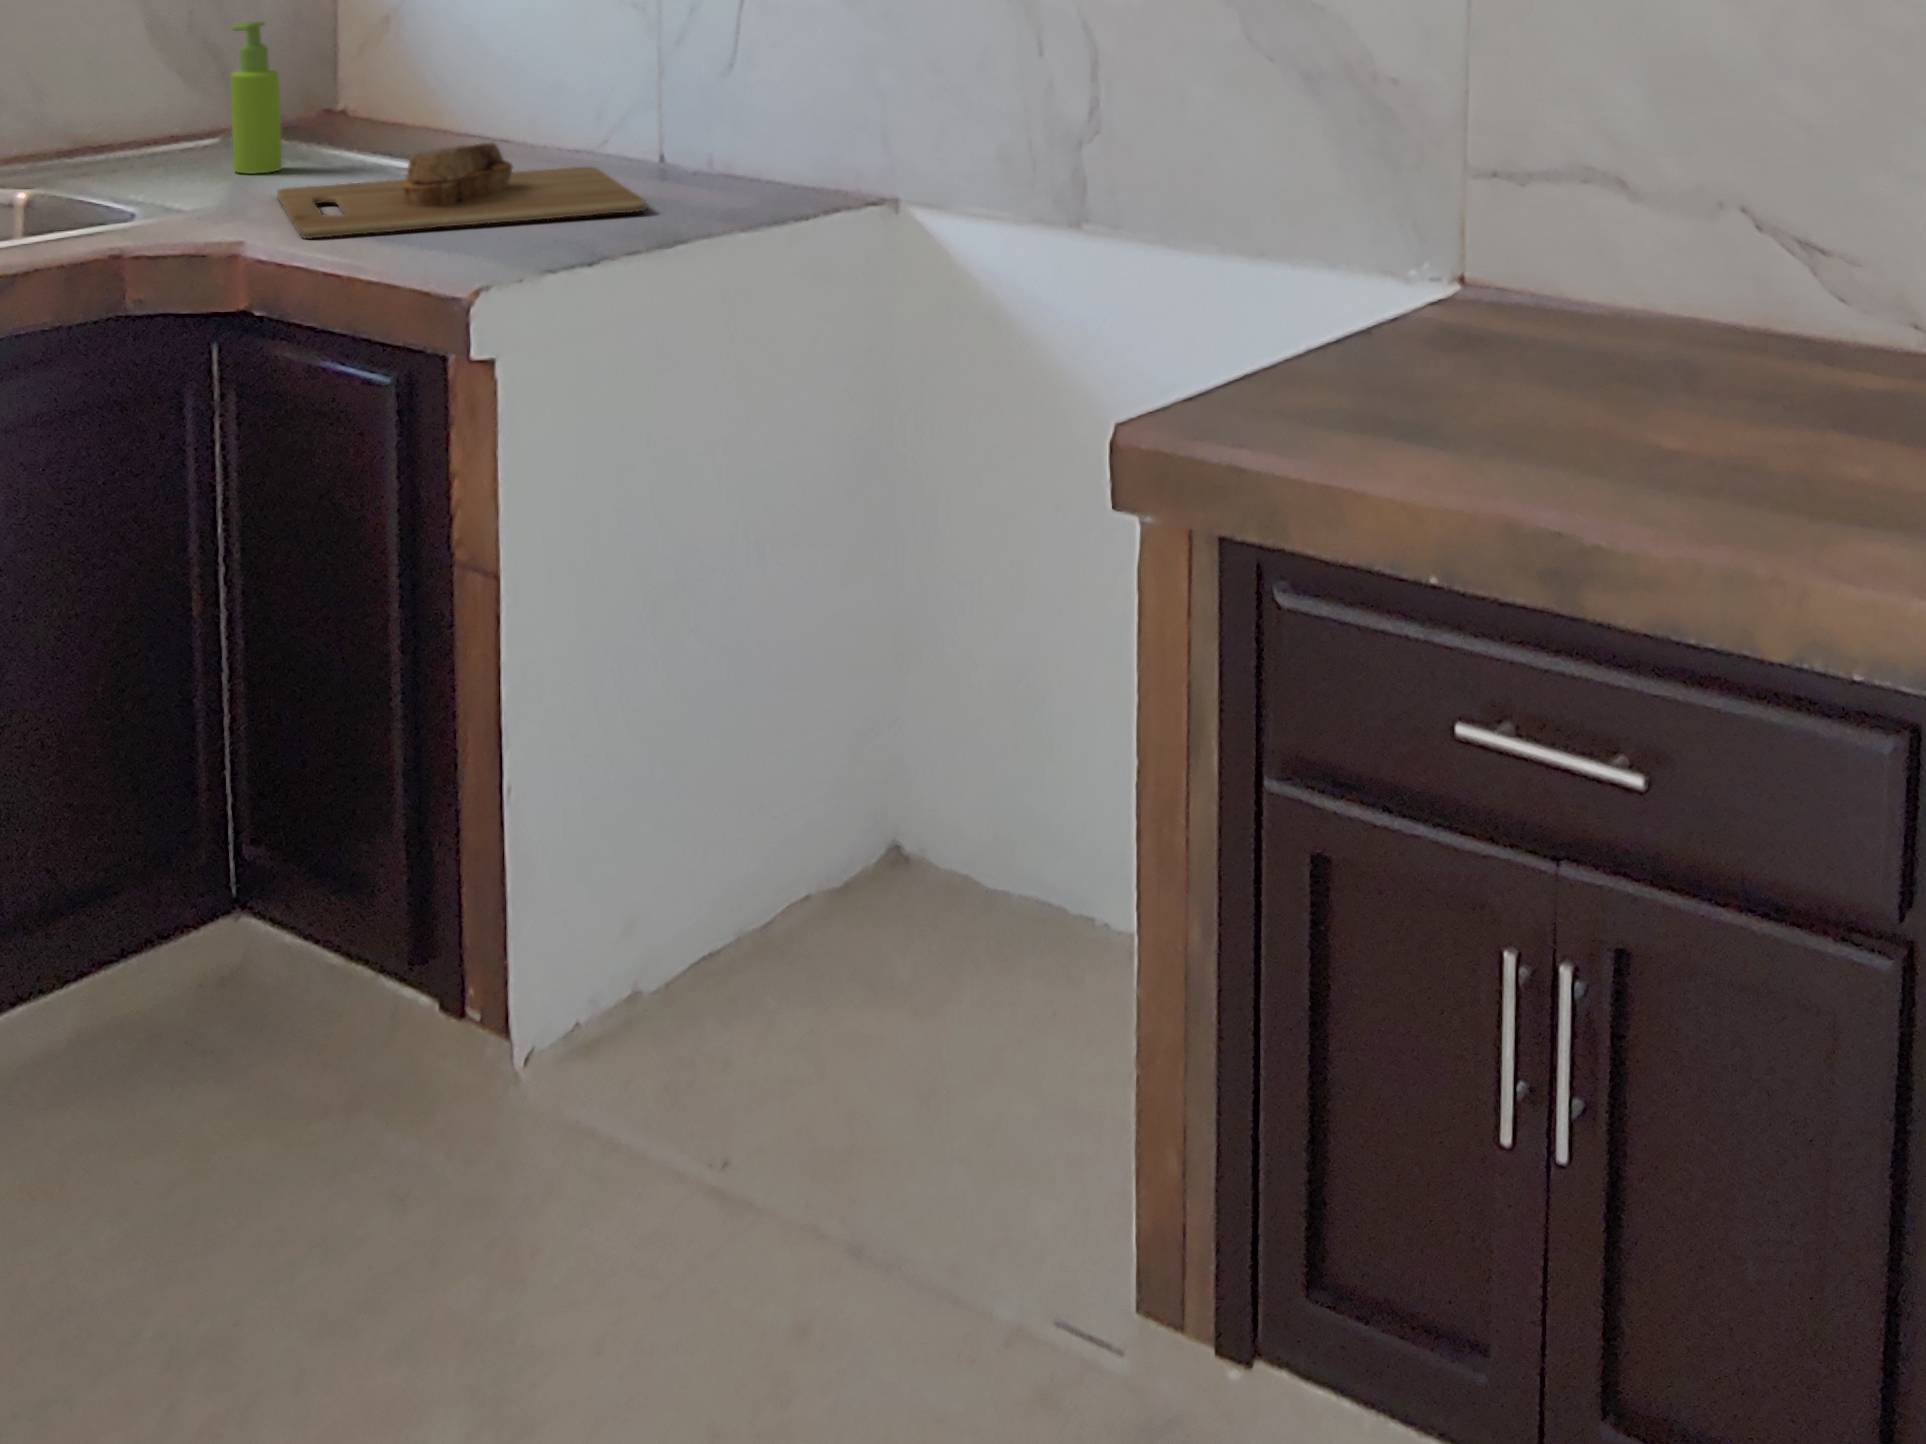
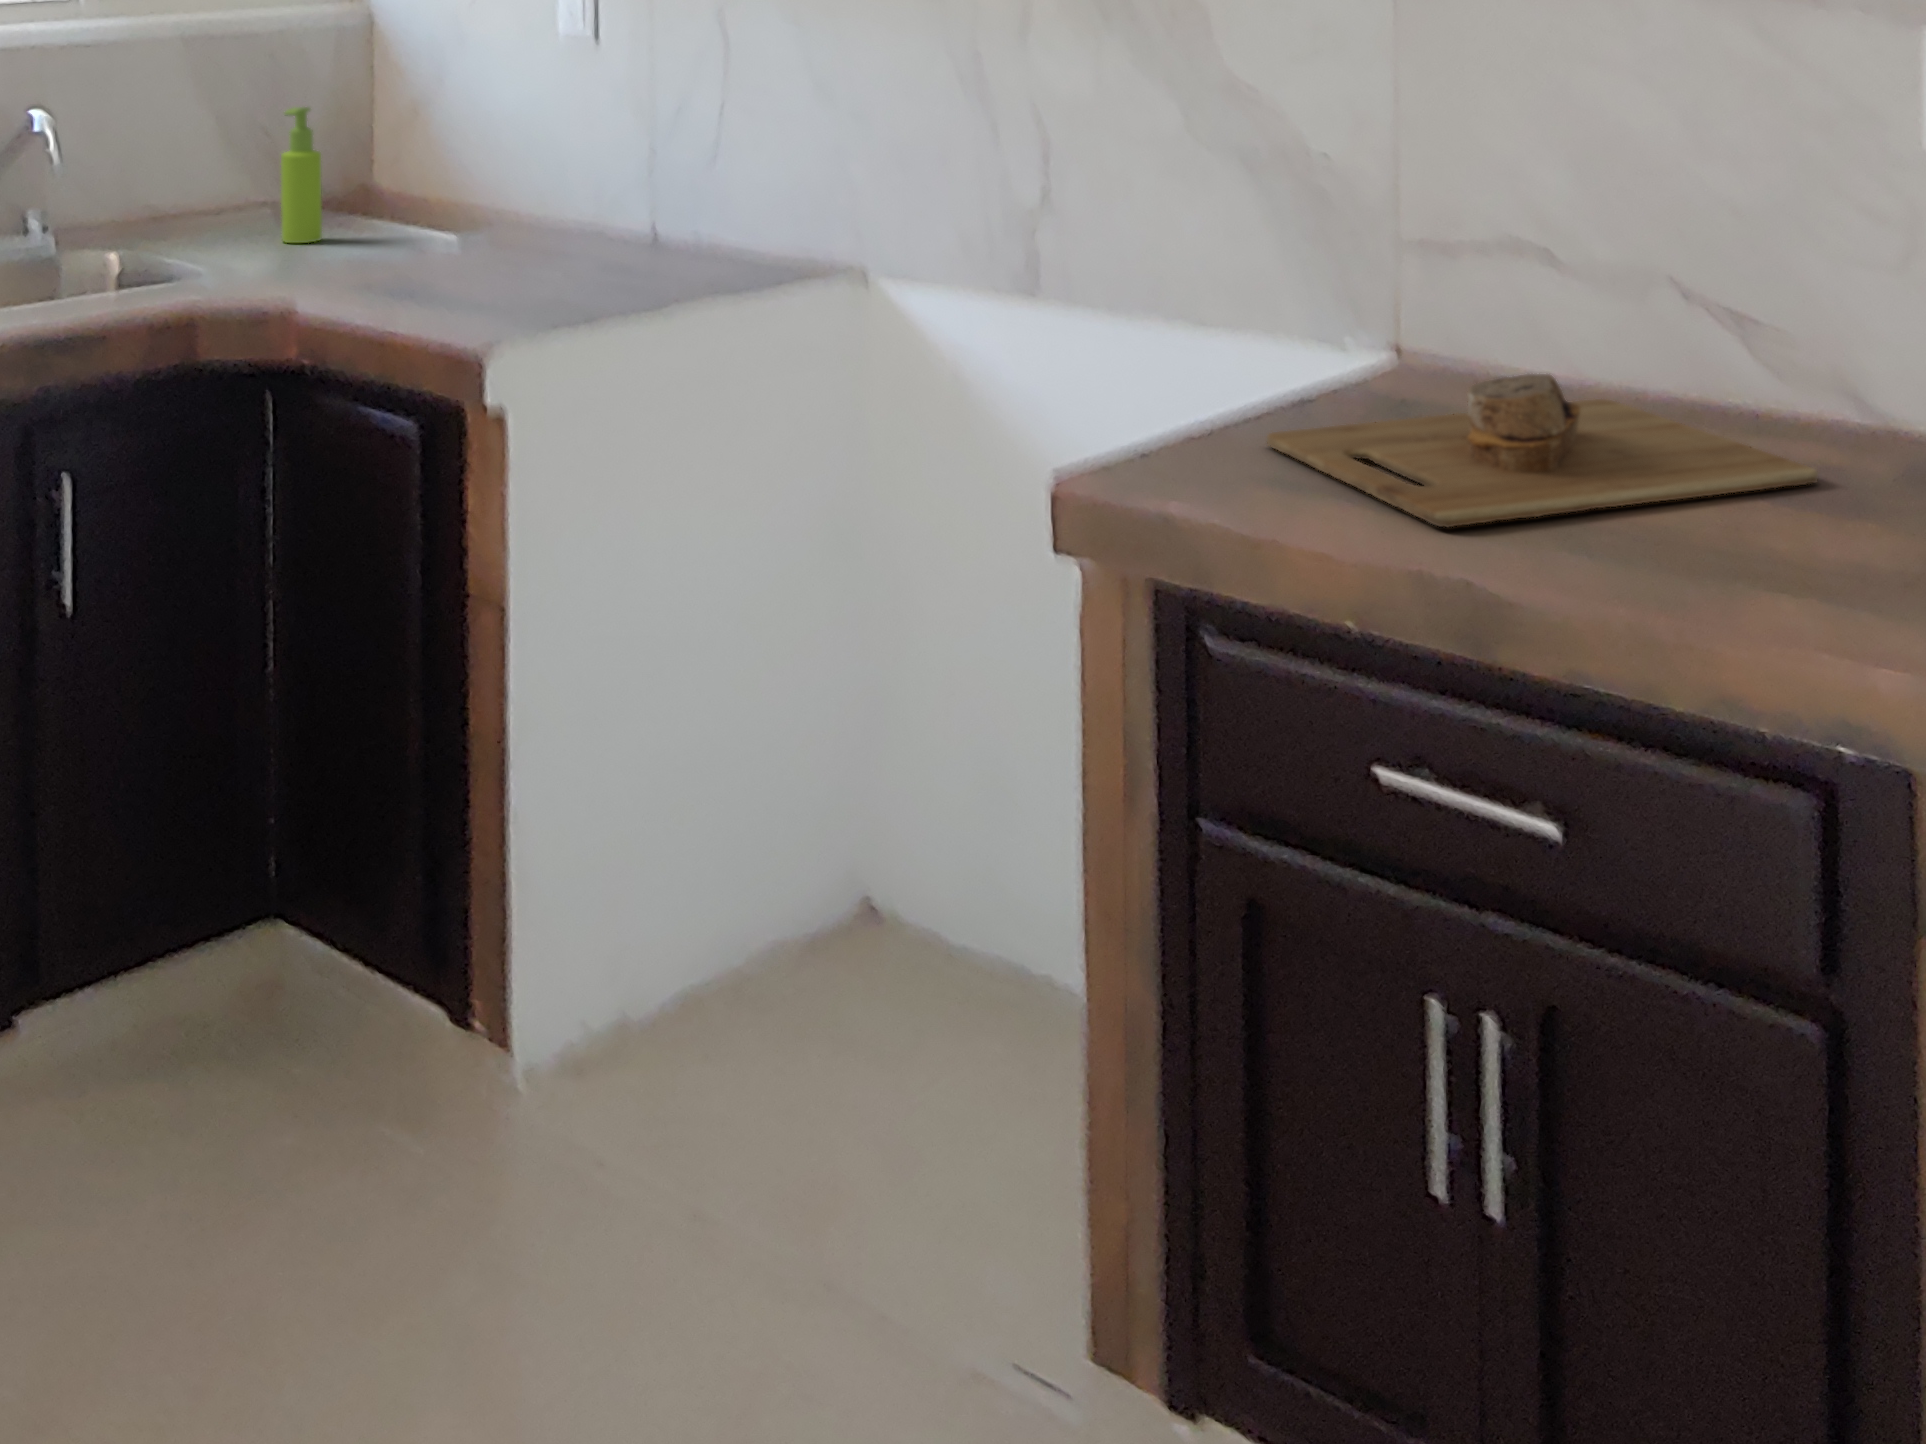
cutting board: present [277,143,647,239] -> present [1267,374,1818,527]

